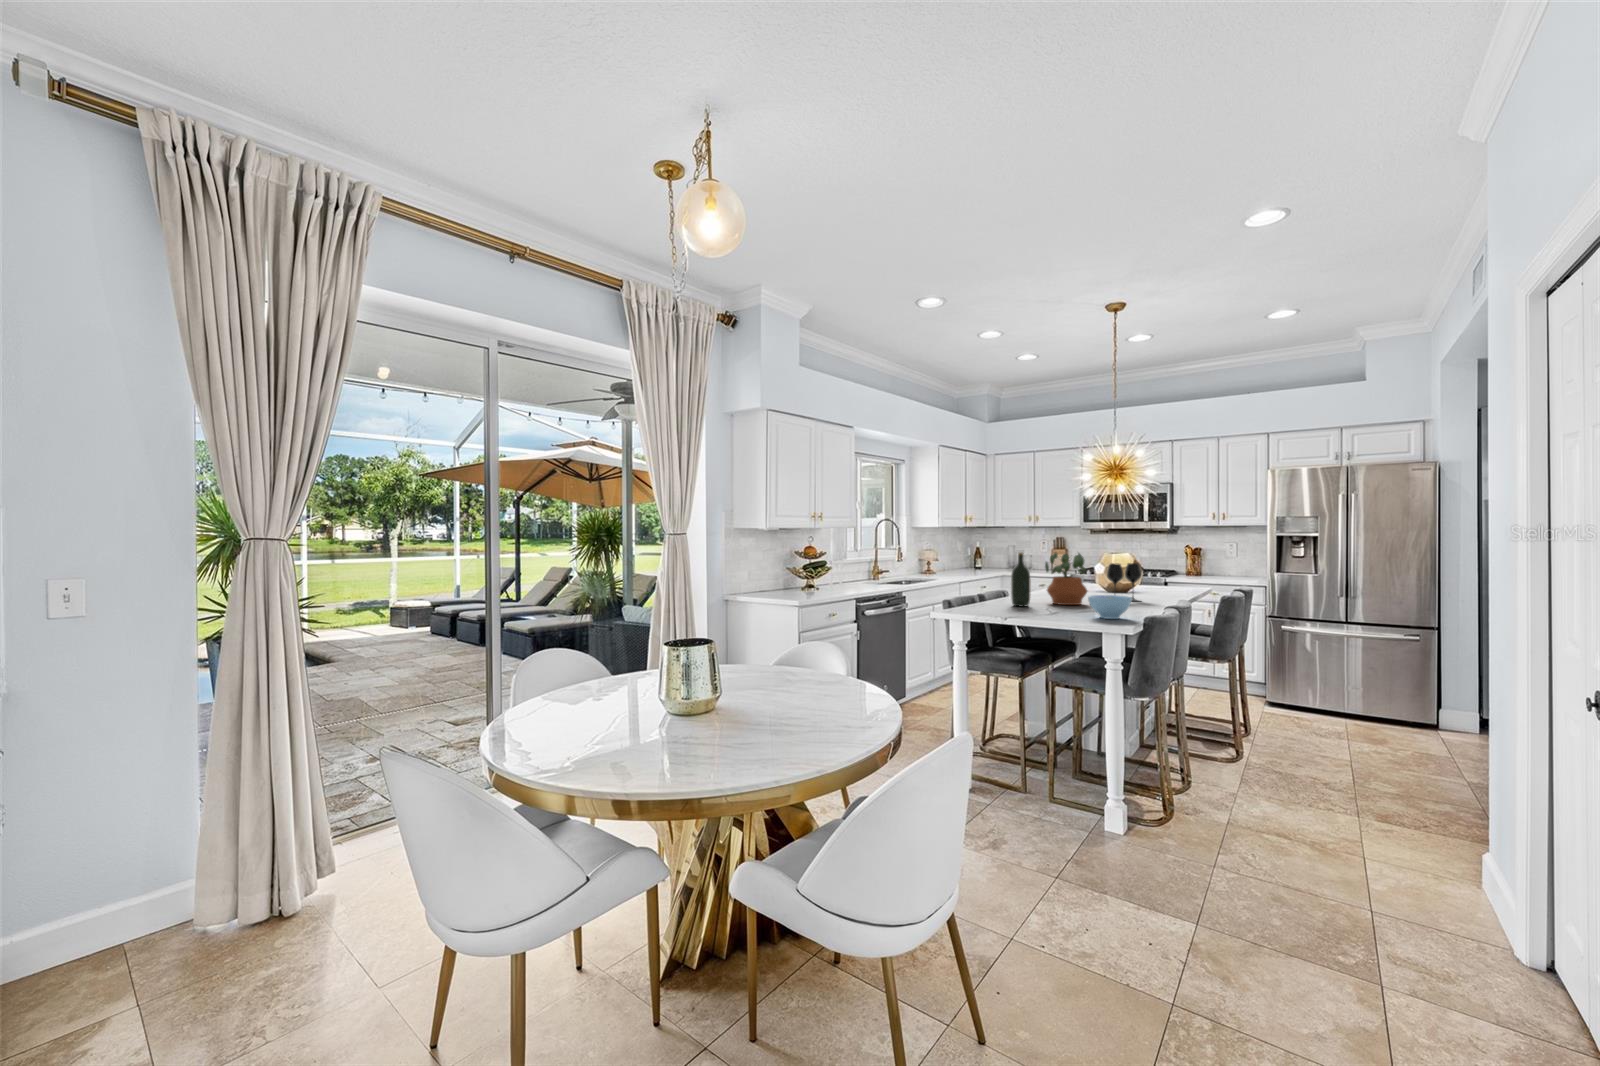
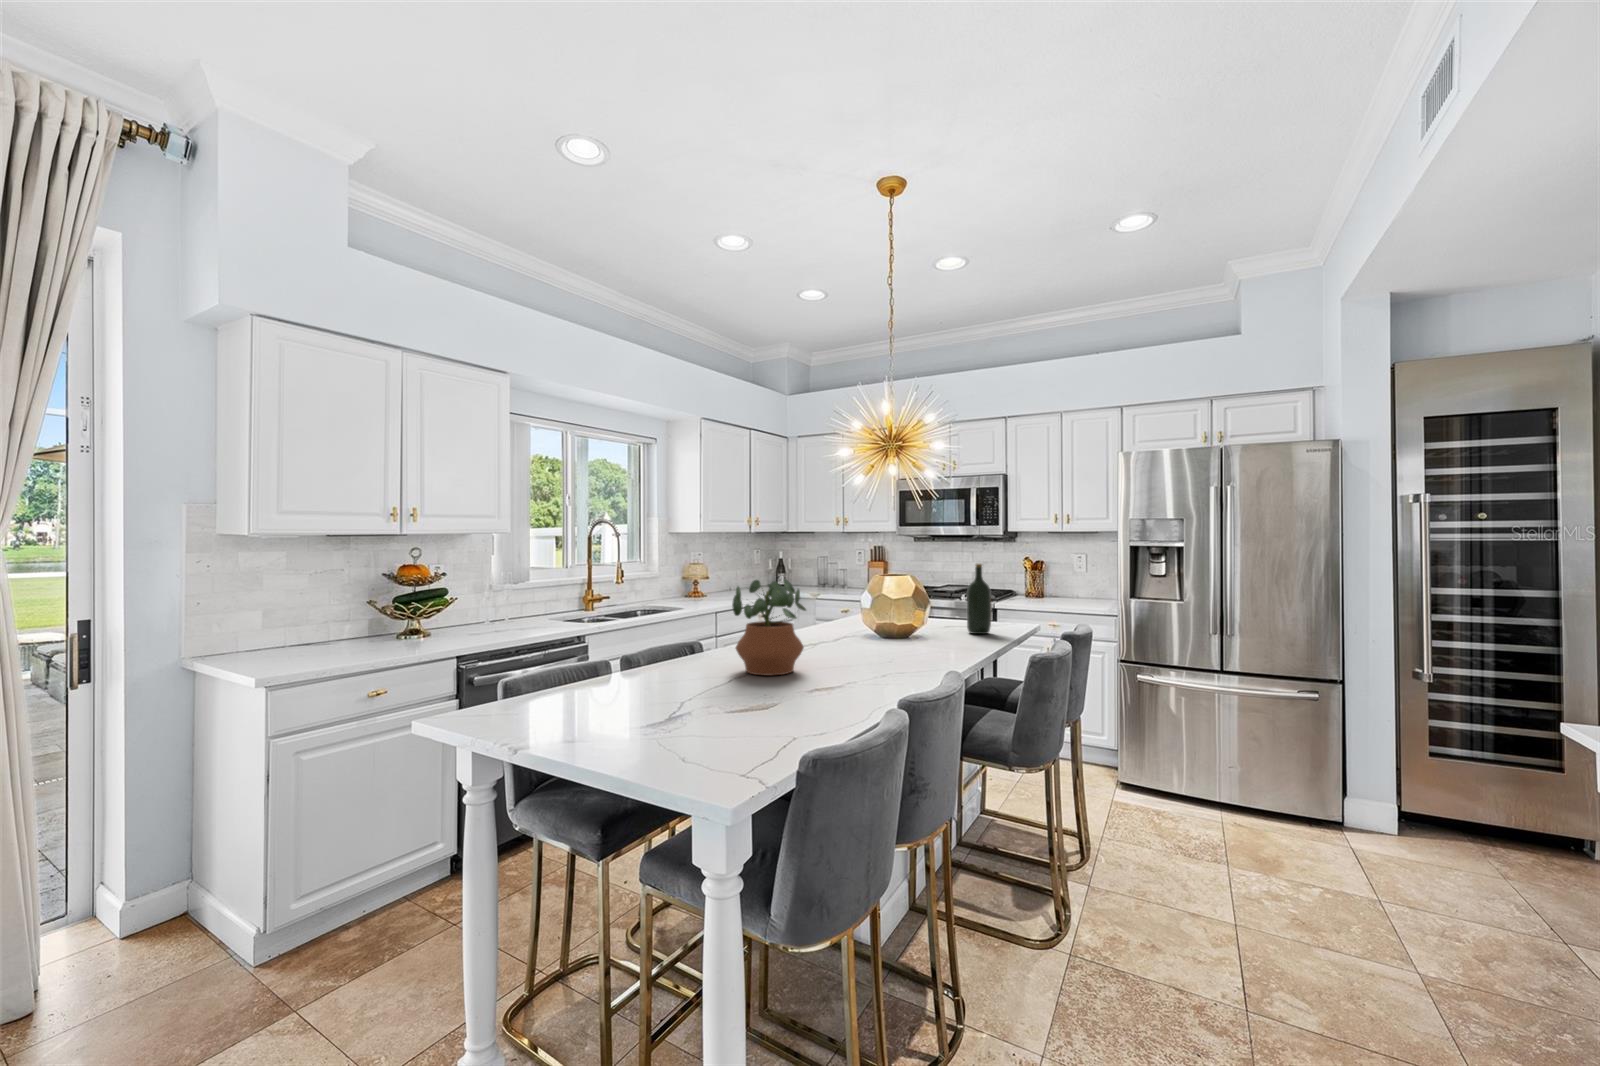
wine bottle: present [1011,552,1031,607] -> present [967,564,991,634]
wine glass: present [1107,563,1141,601] -> none [848,596,906,663]
bowl: present [1088,595,1132,619] -> none [749,669,830,723]

